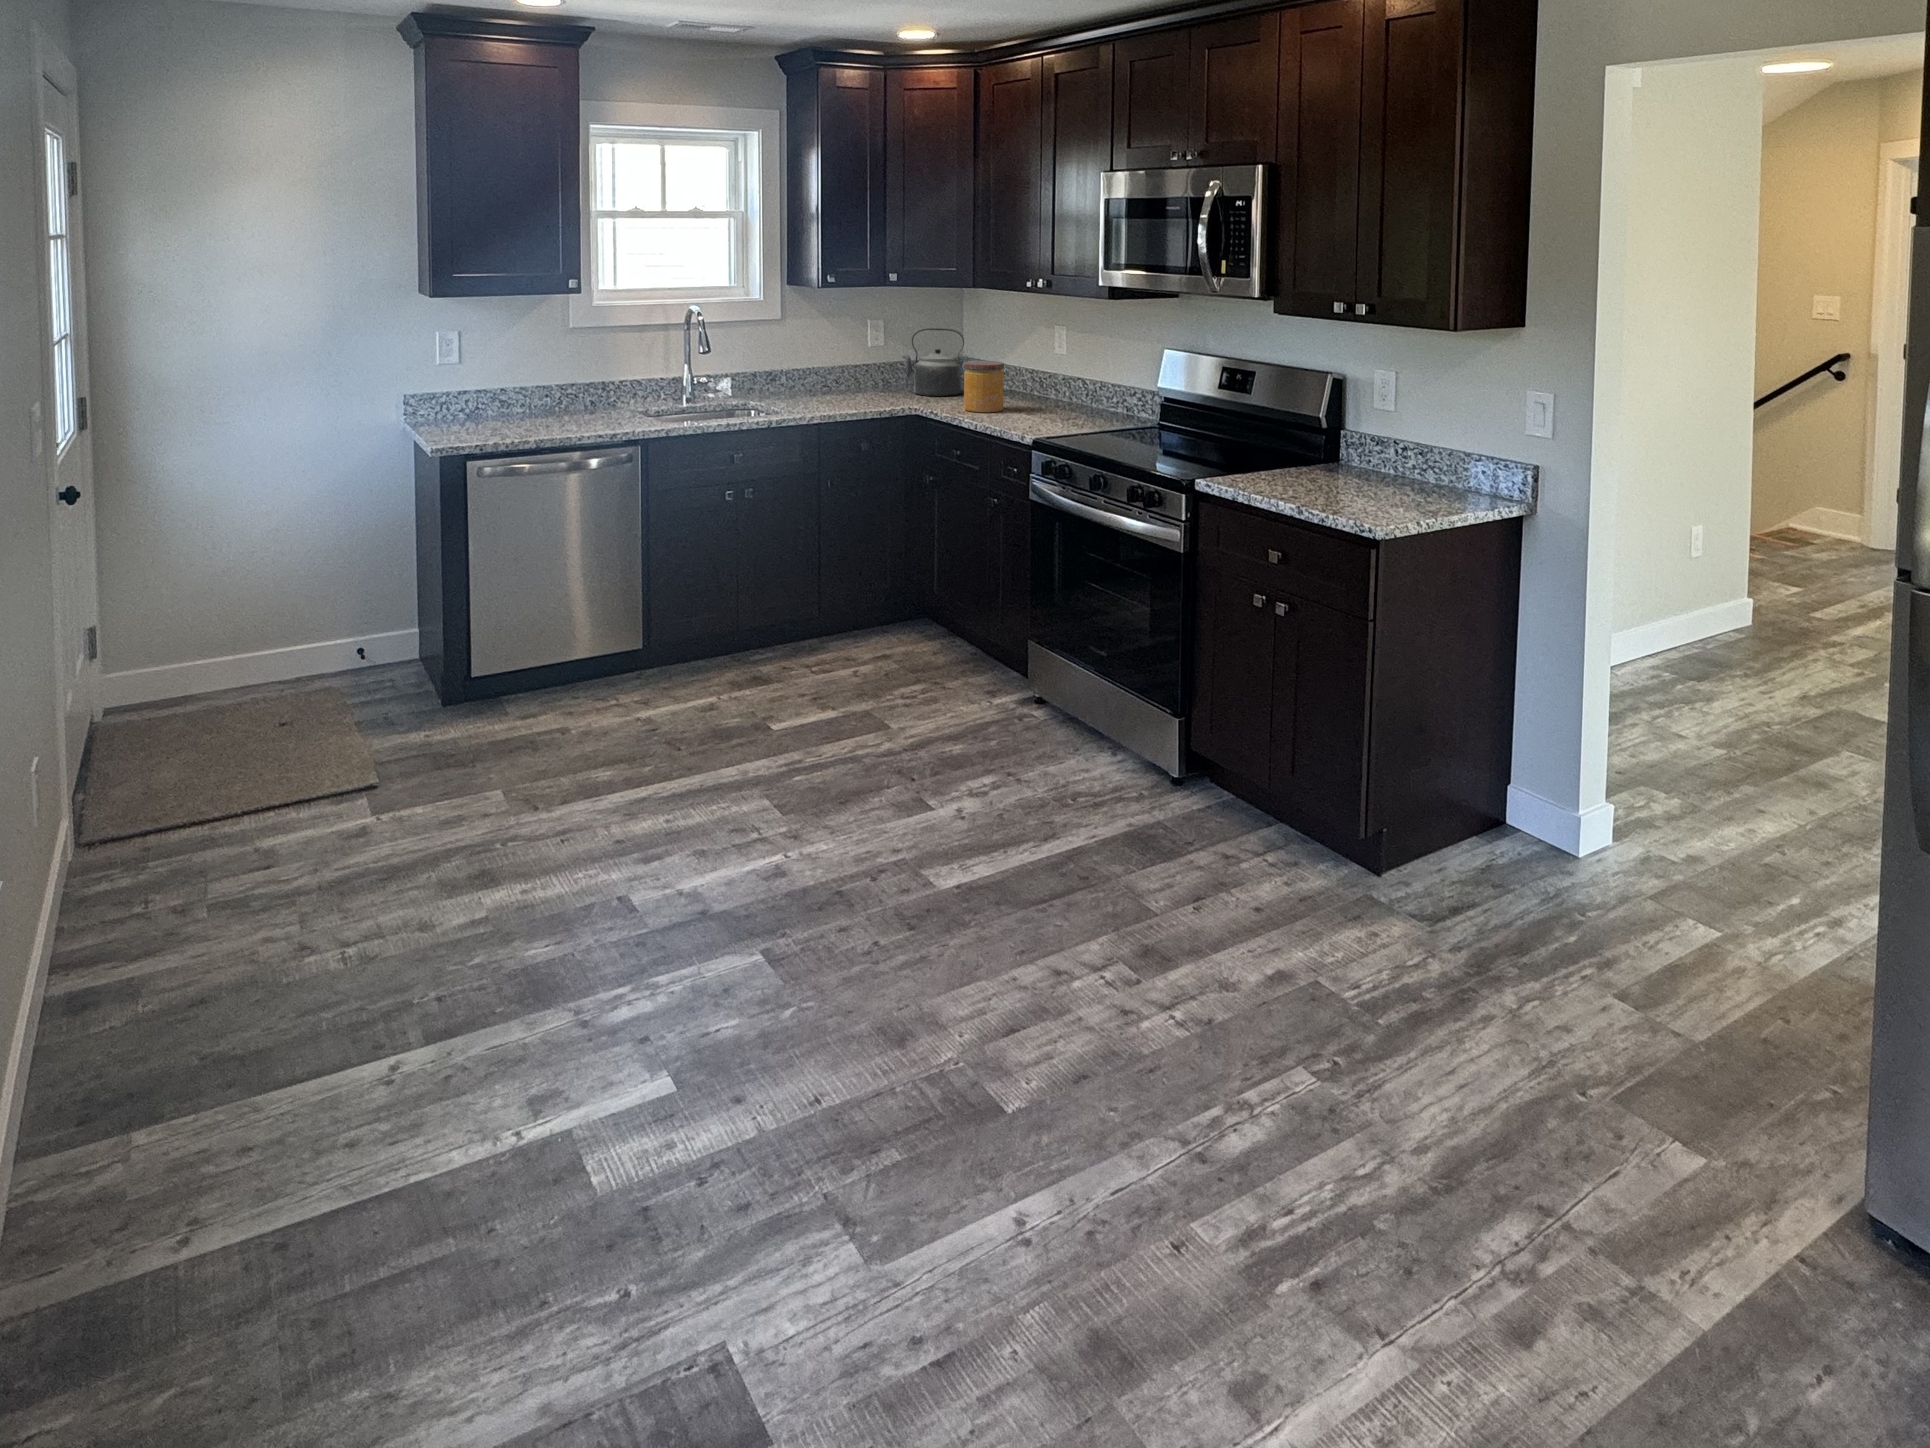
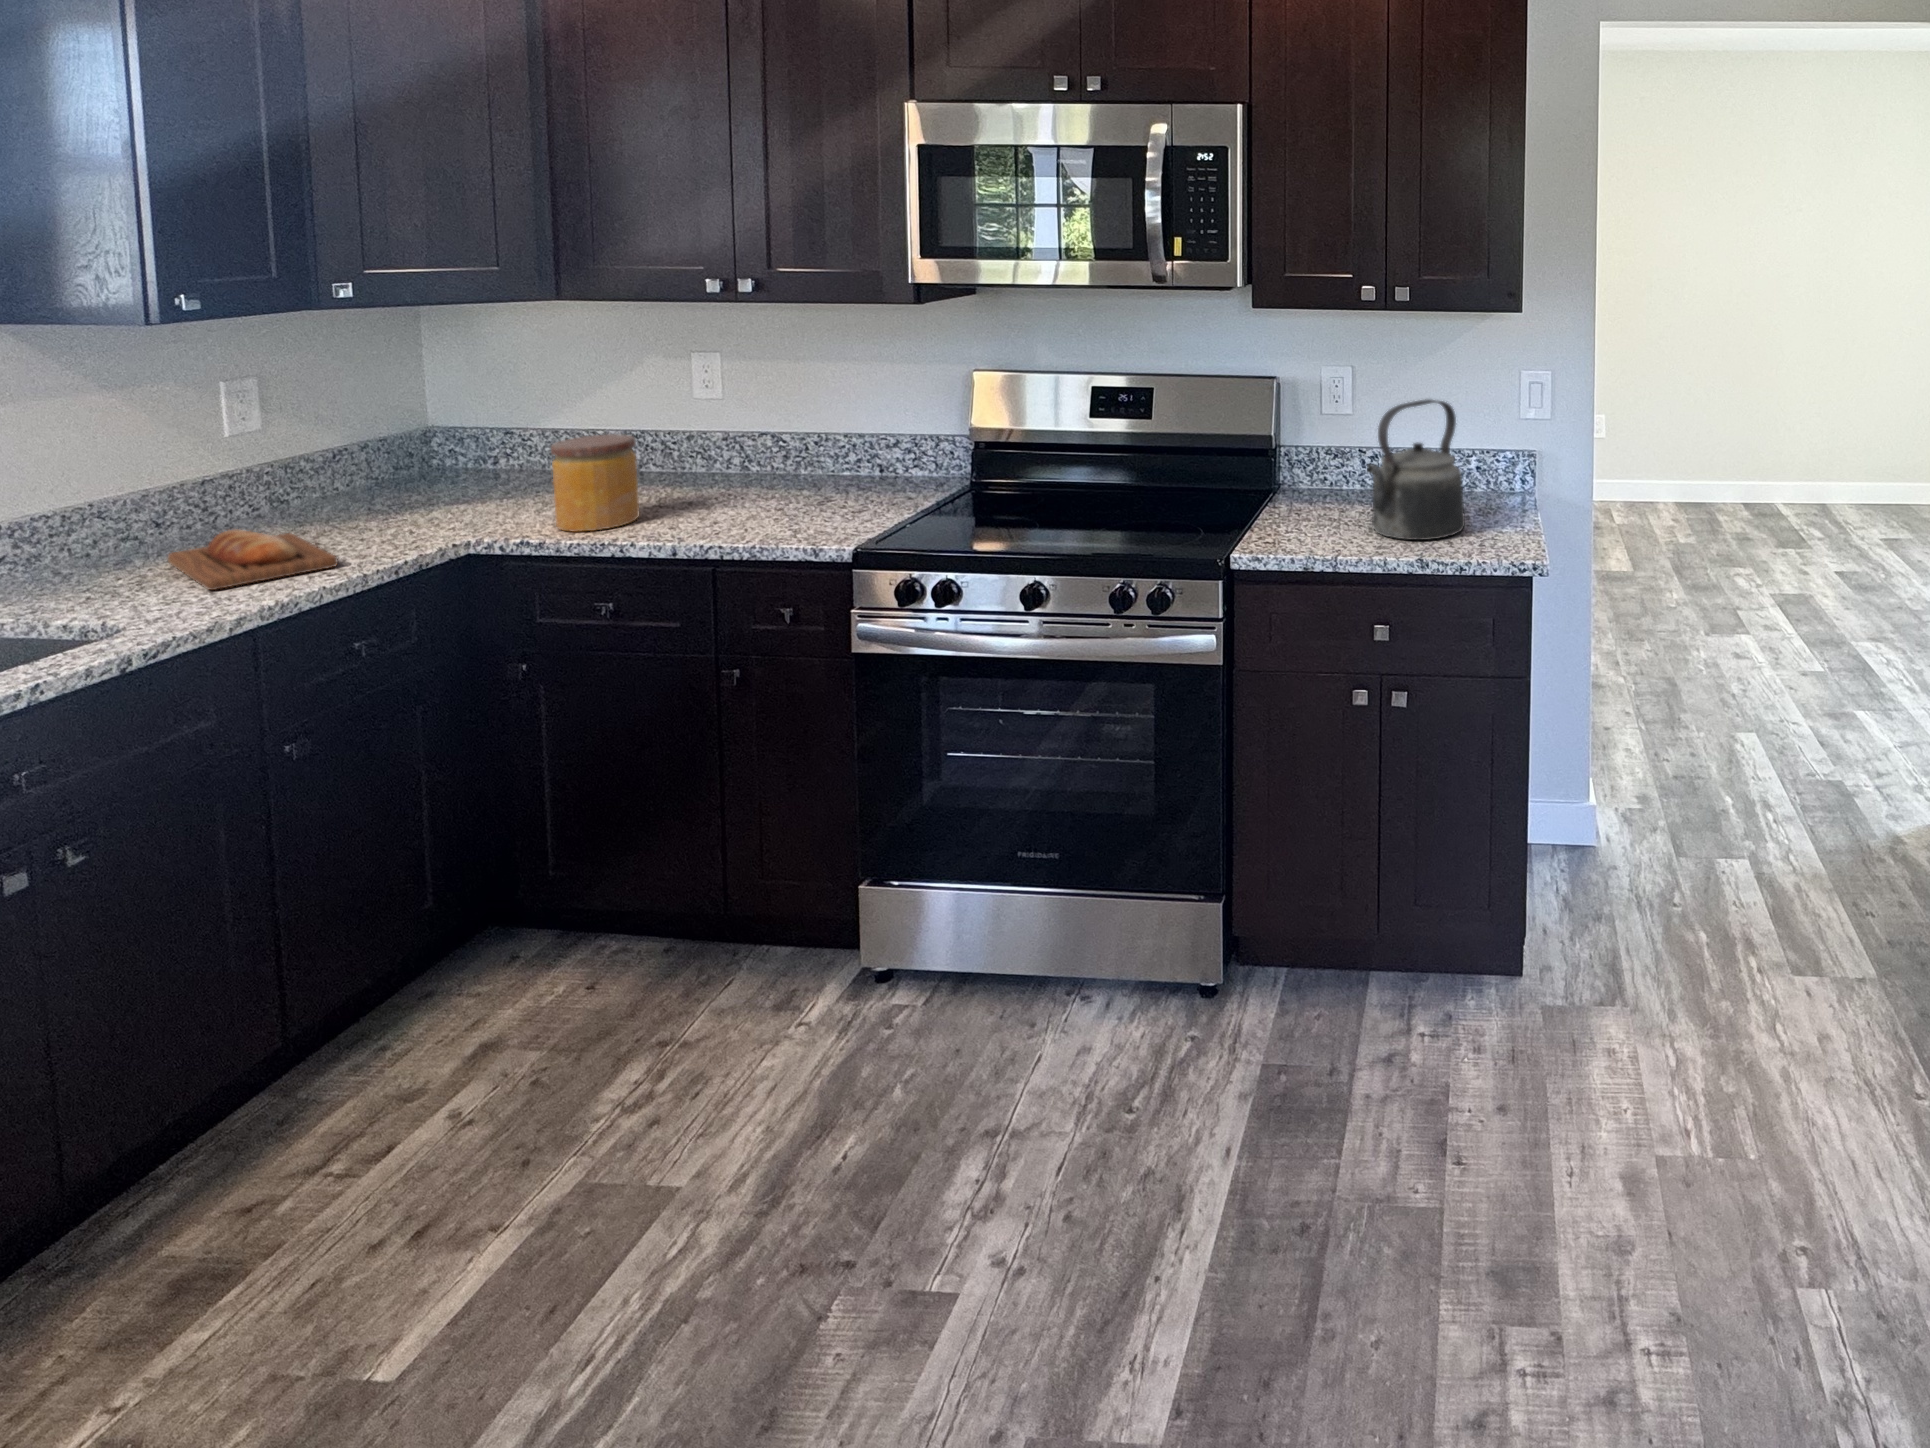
kettle: present [902,328,964,396] -> present [1367,399,1465,540]
bread loaf: none [829,383,879,406] -> present [168,530,338,590]

